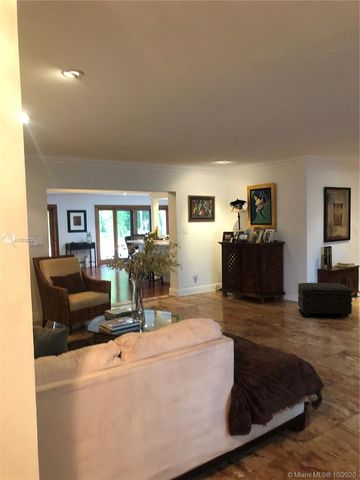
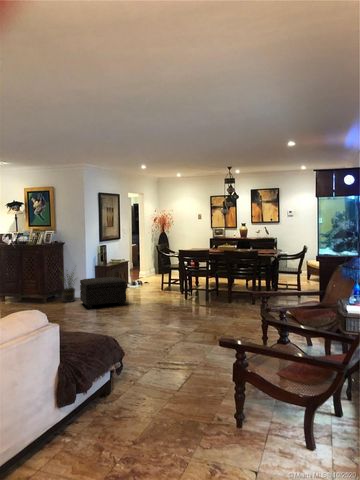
potted plant: none [275,266,298,306] -> present [62,270,75,302]

